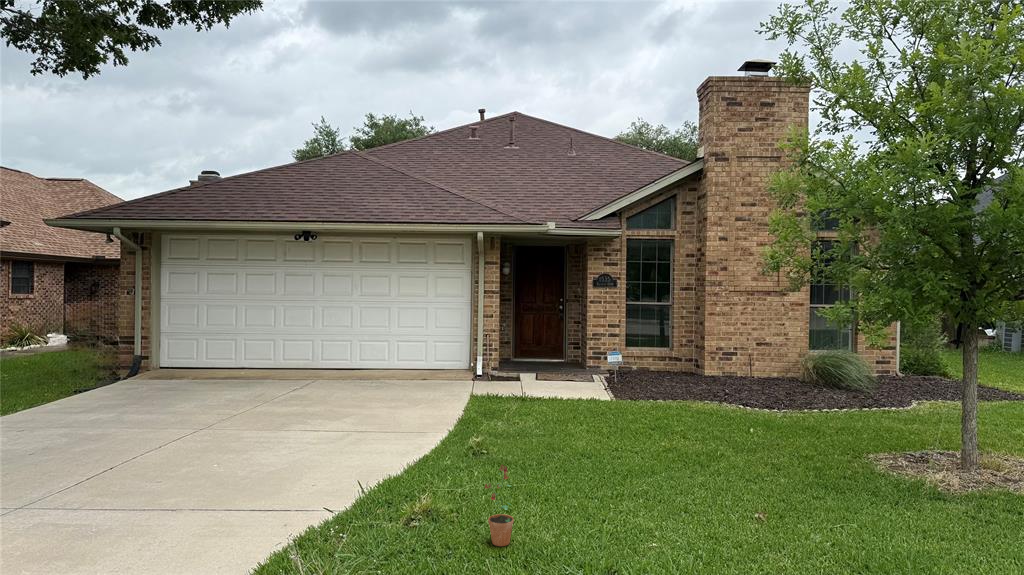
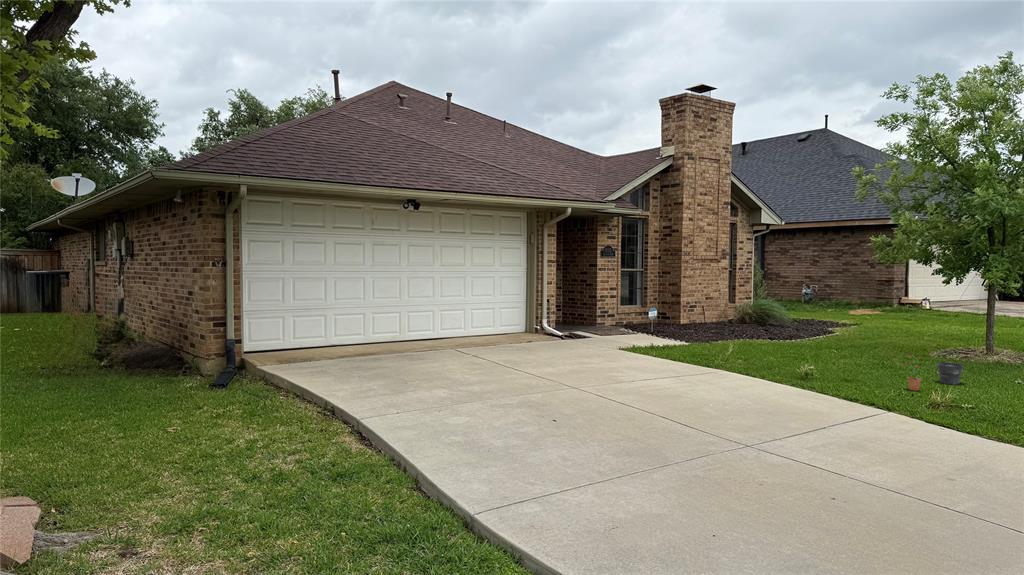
bucket: none [625,495,680,551] -> present [937,362,964,384]

